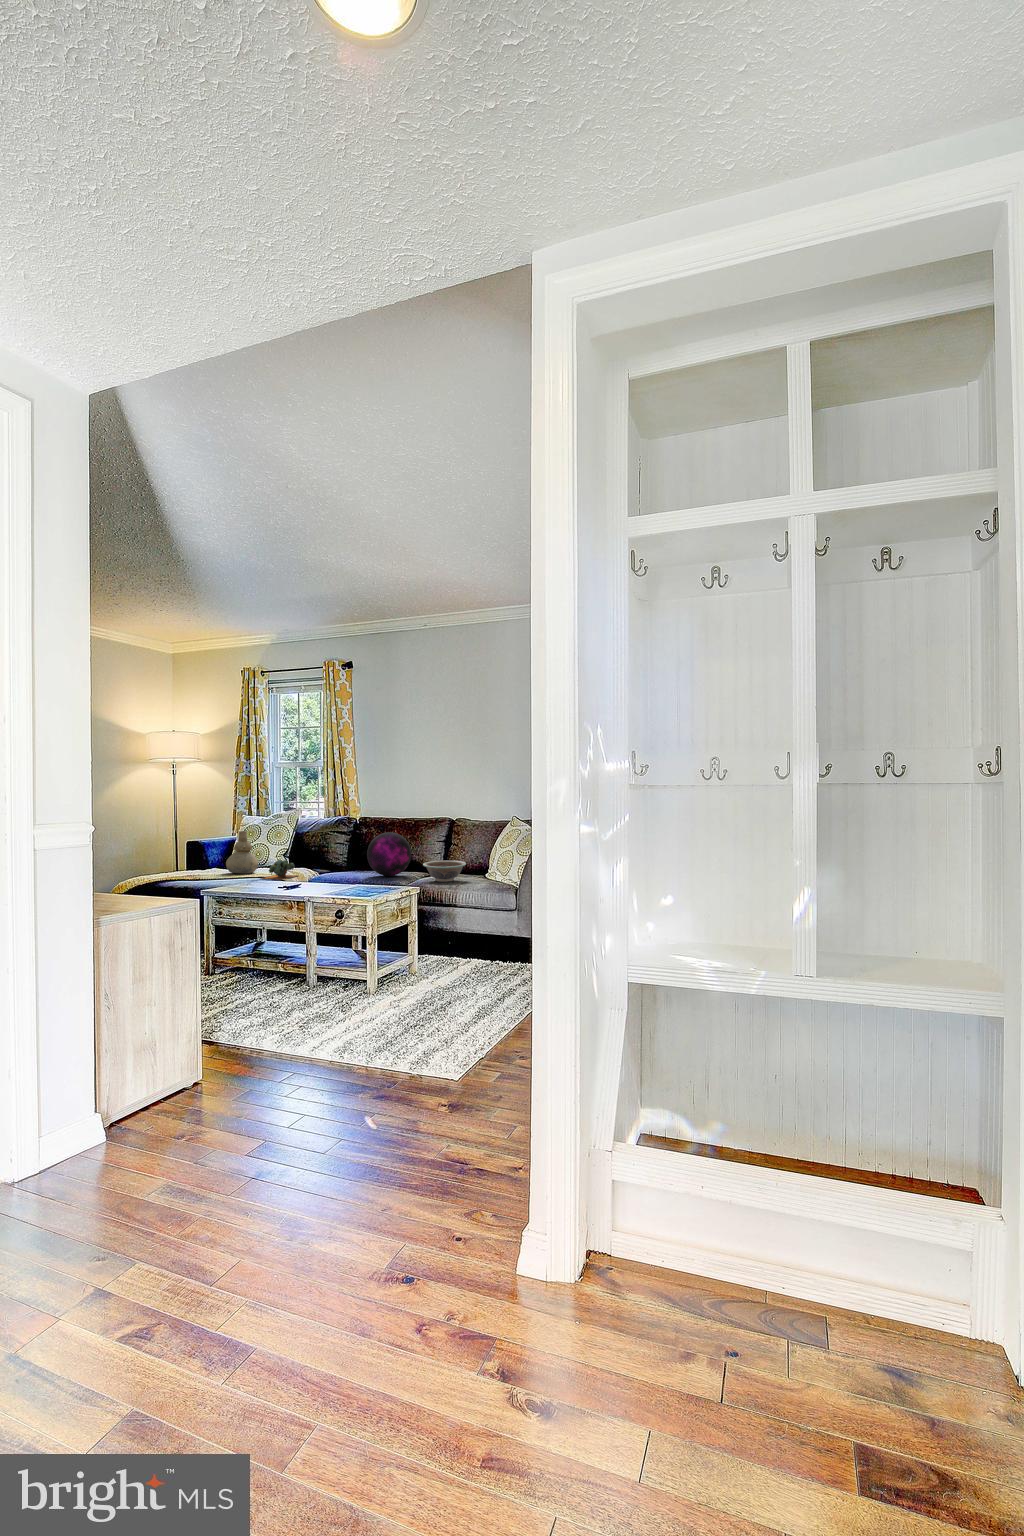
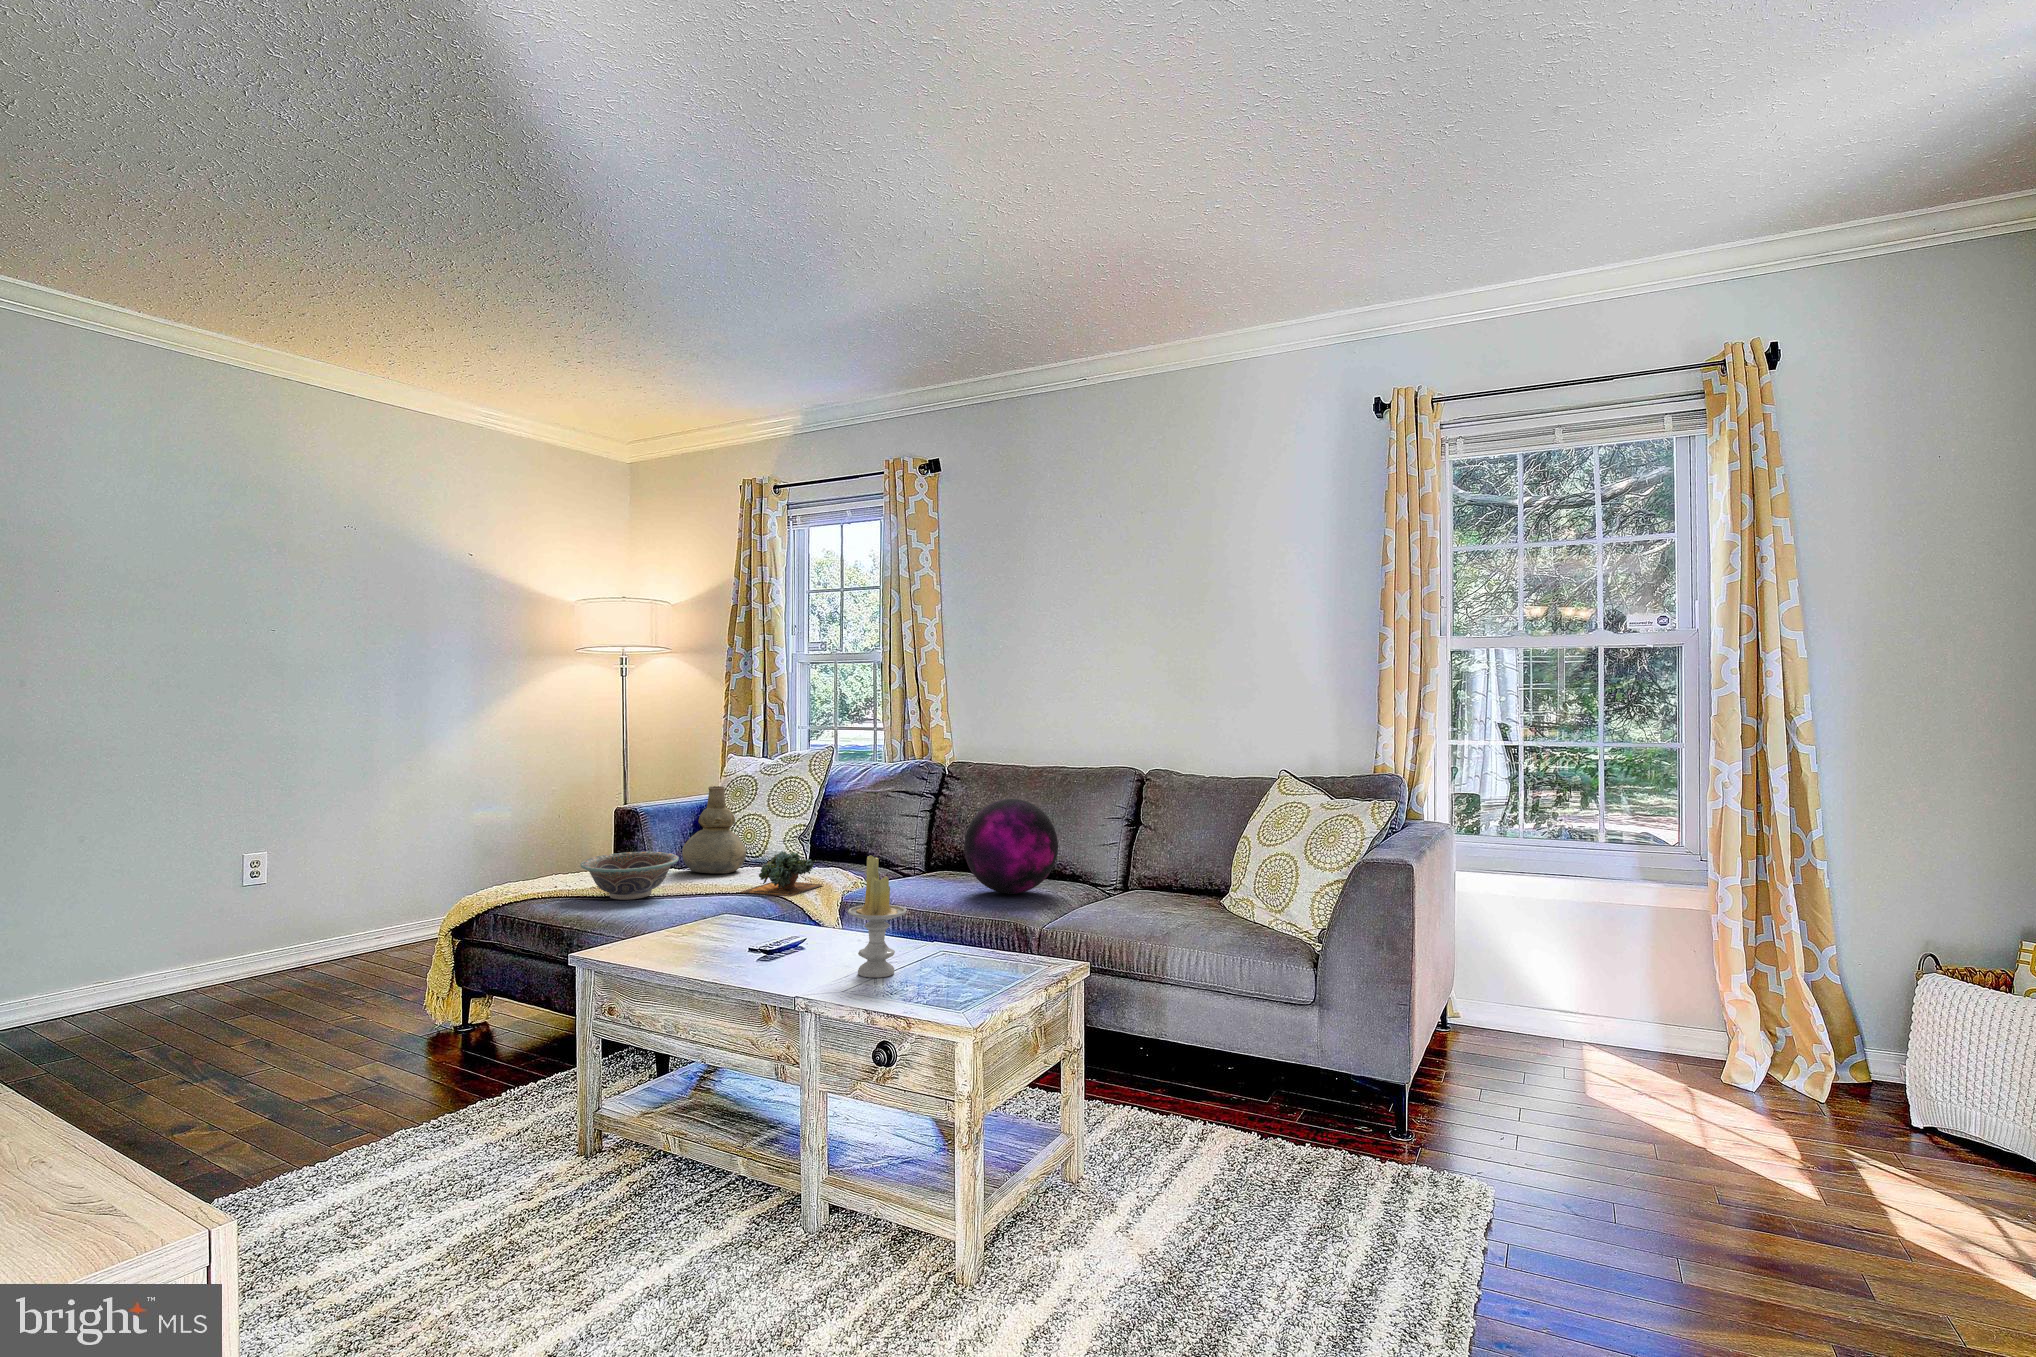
candle: none [319,850,343,897] -> present [848,855,907,977]
decorative bowl: present [423,861,466,882] -> present [580,852,679,900]

